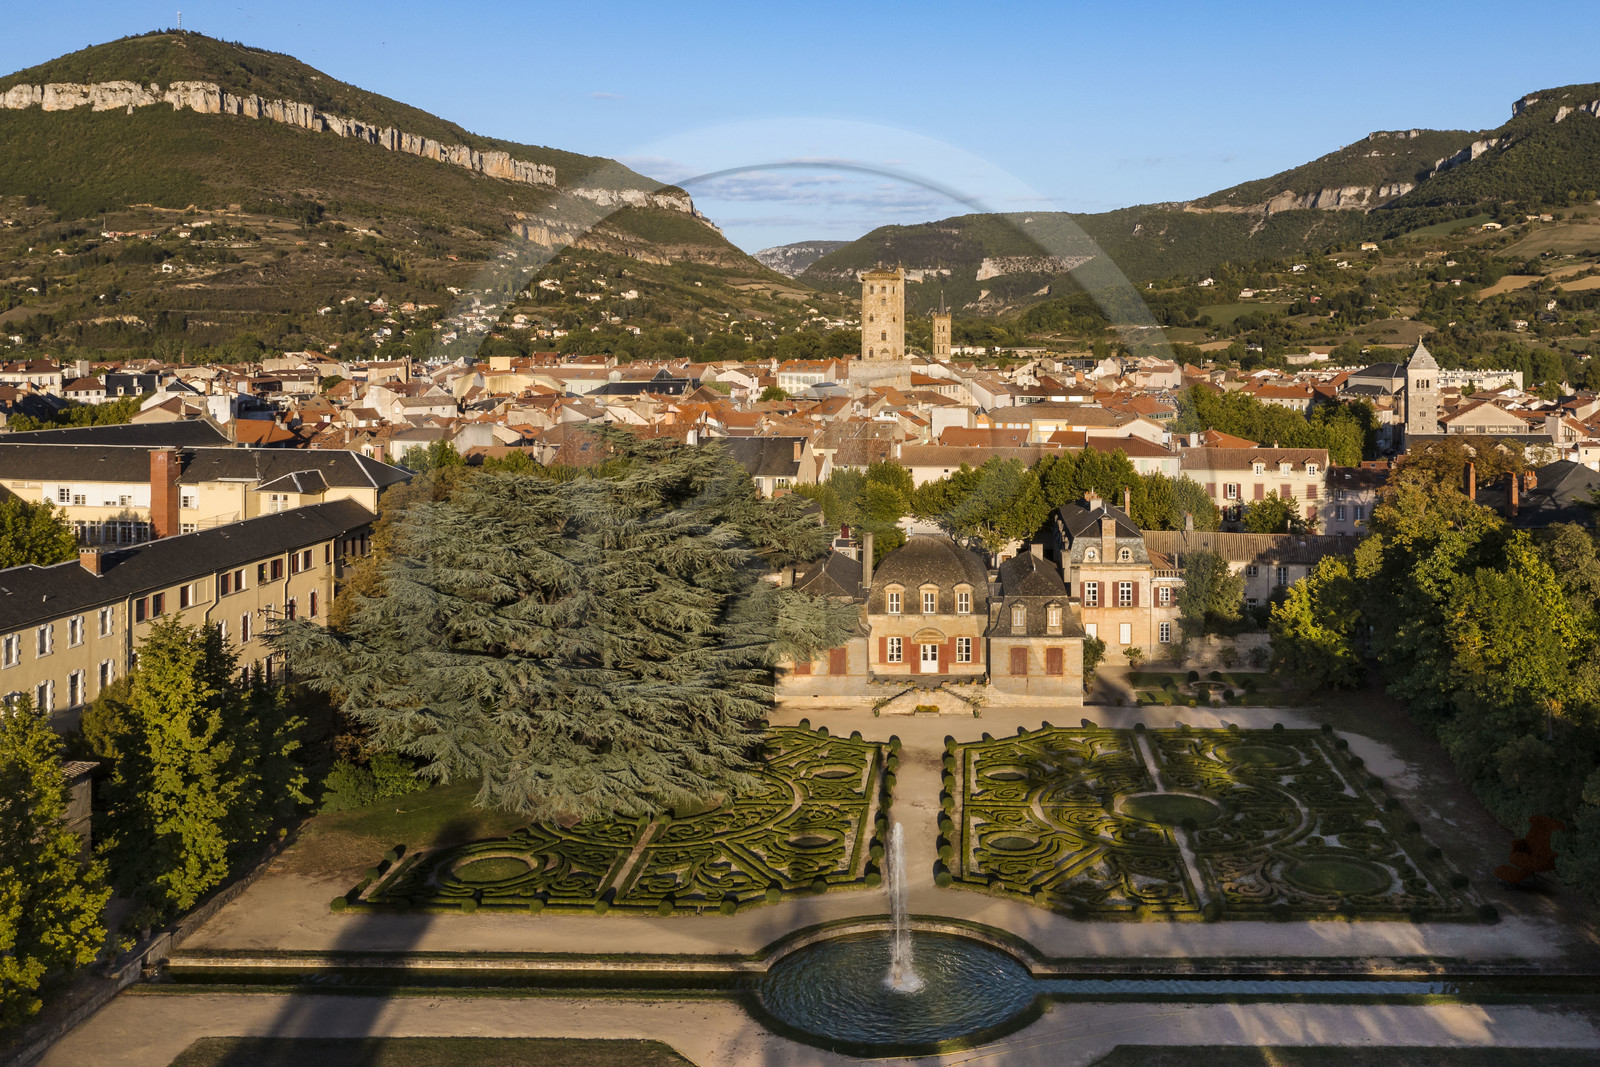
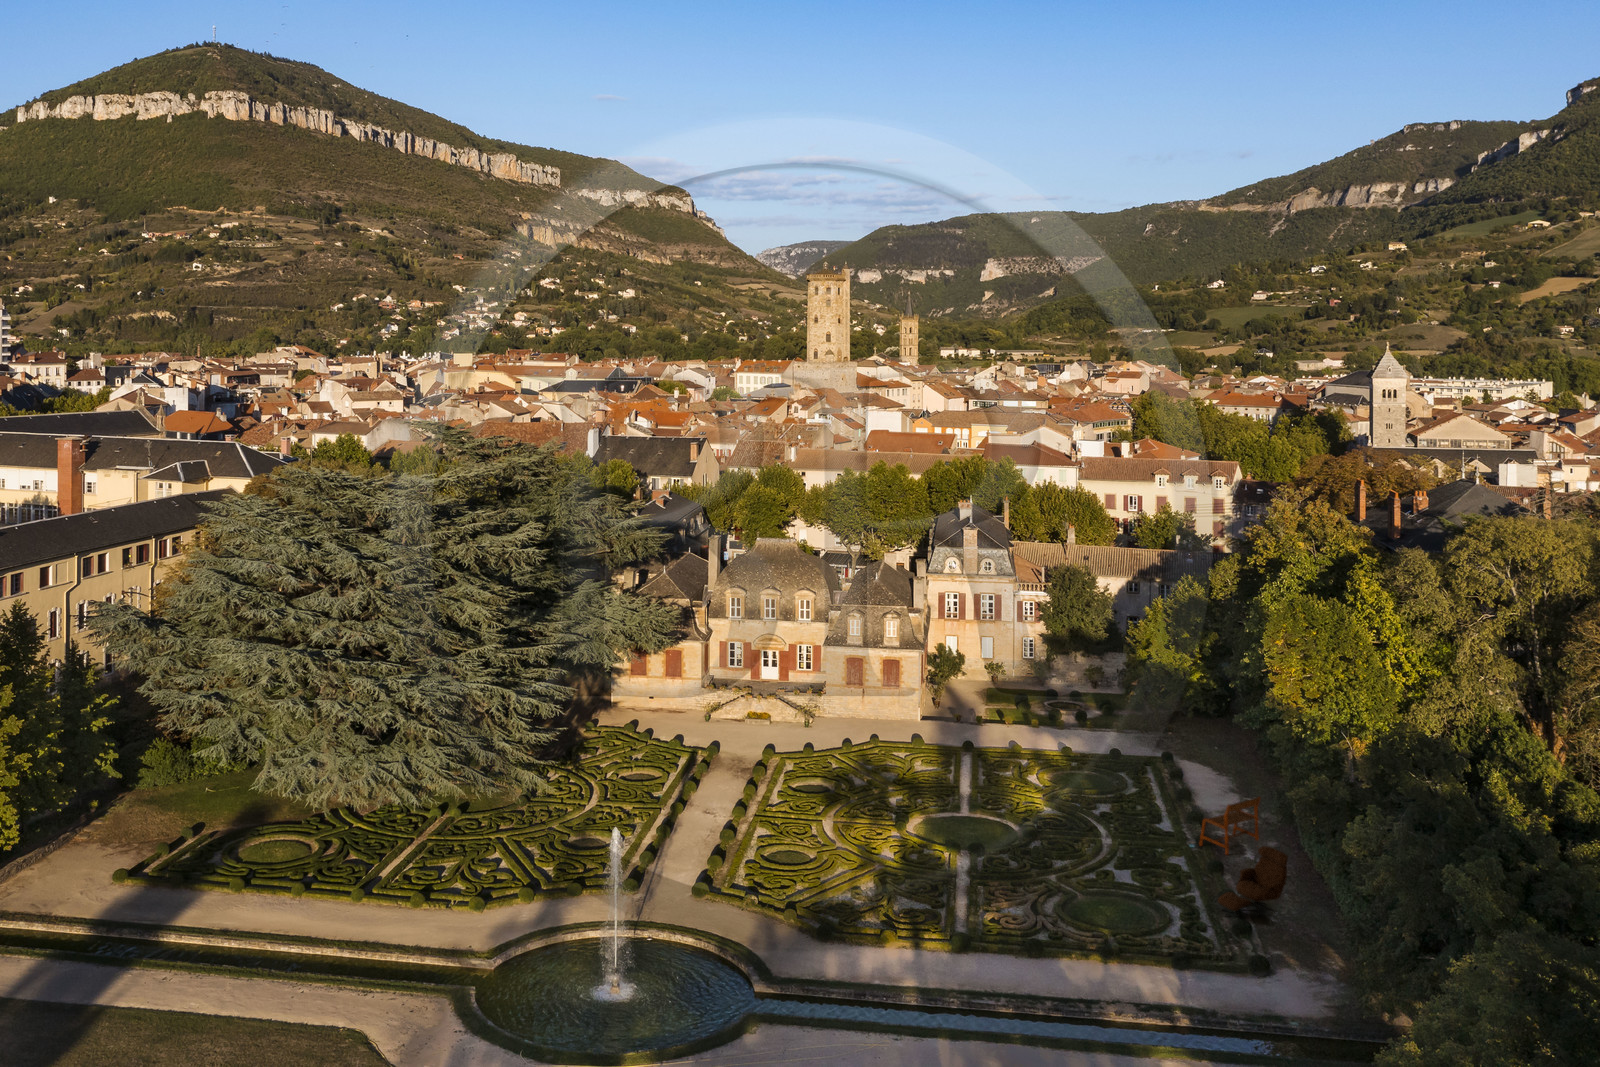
bench: none [1437,766,1499,828] -> present [1199,797,1260,855]

